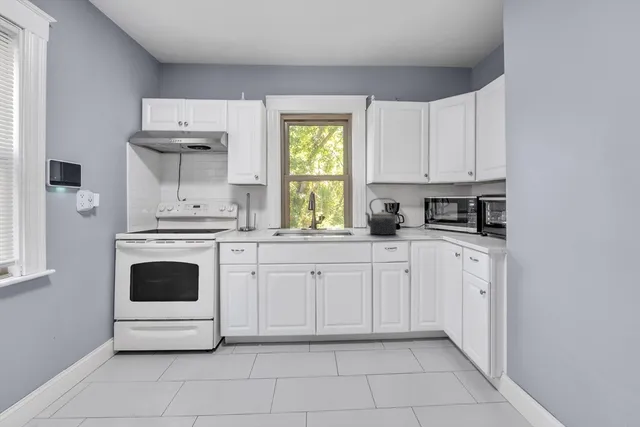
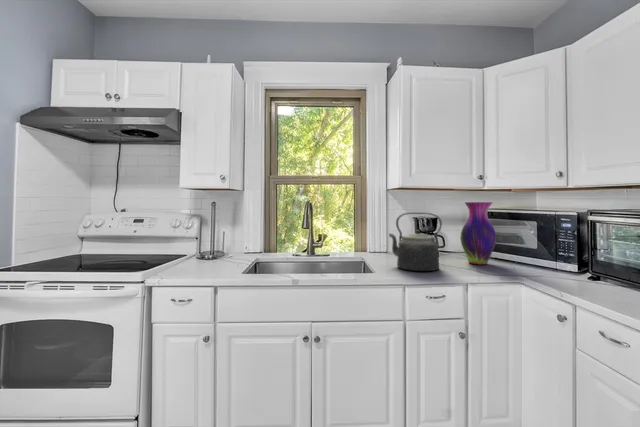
vase: none [413,191,435,232] -> present [460,202,496,264]

